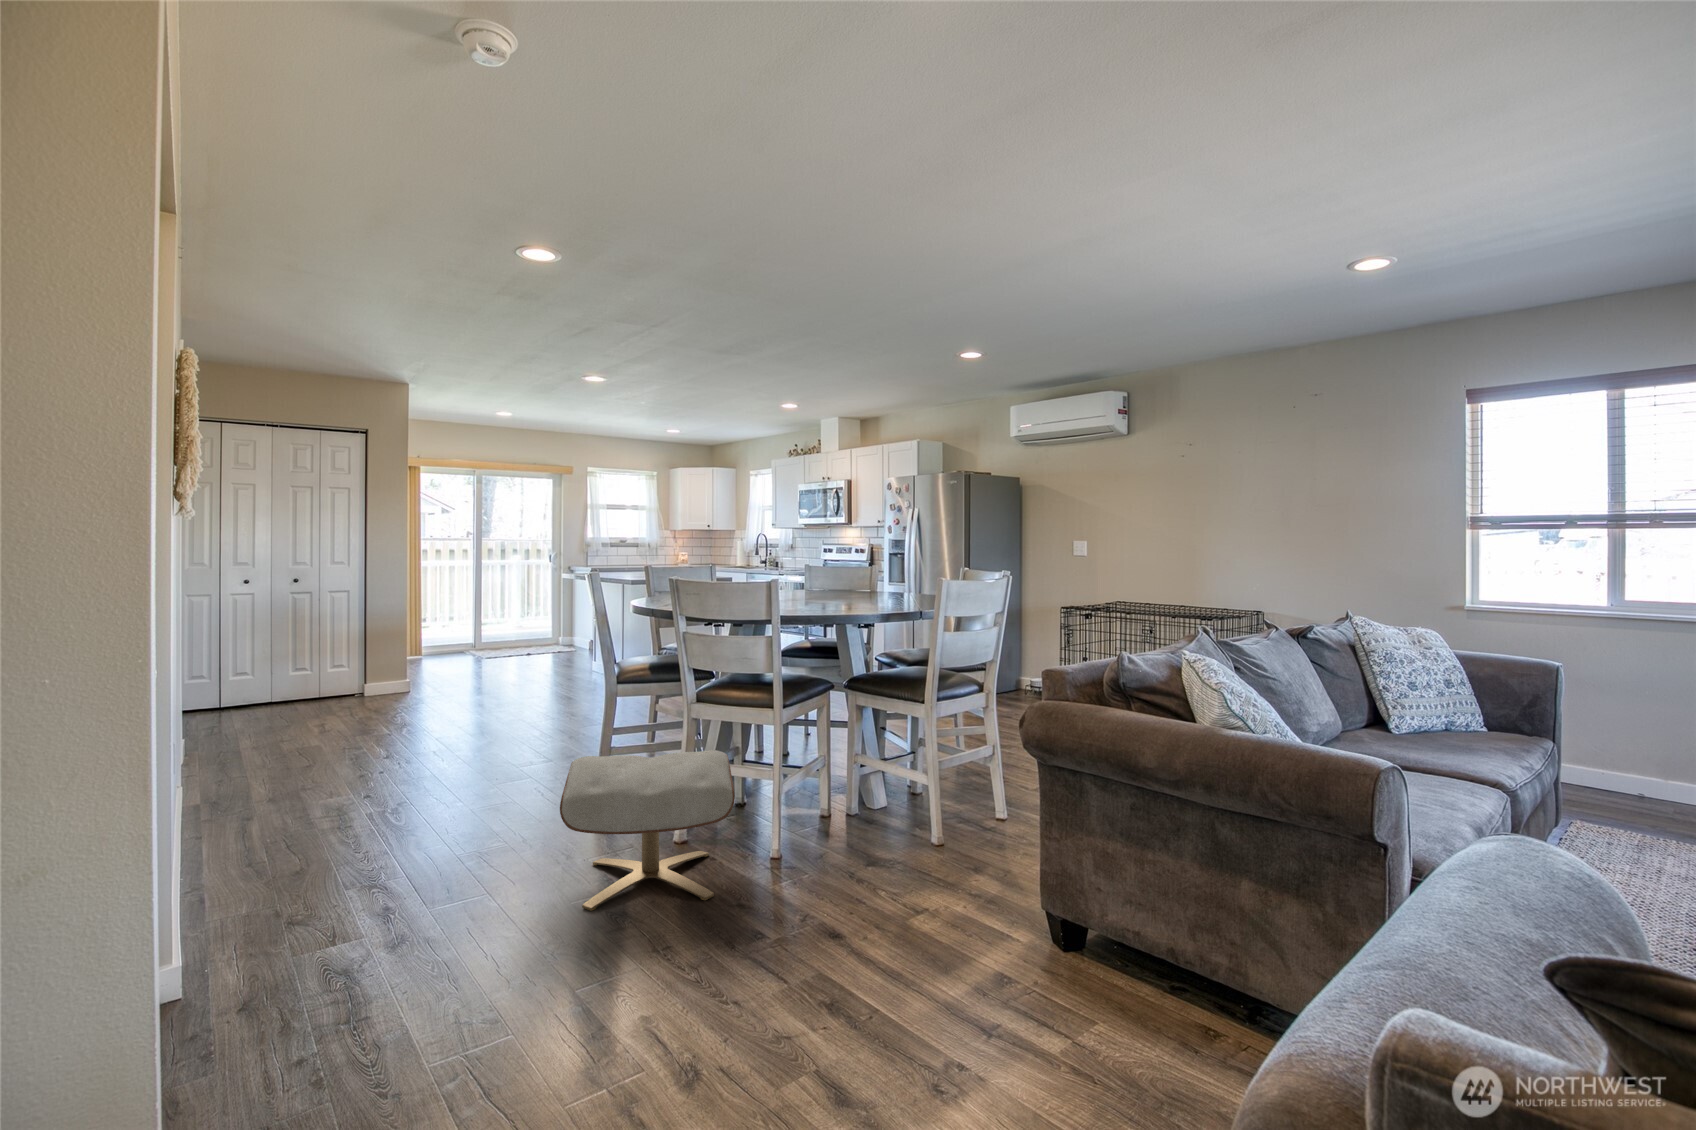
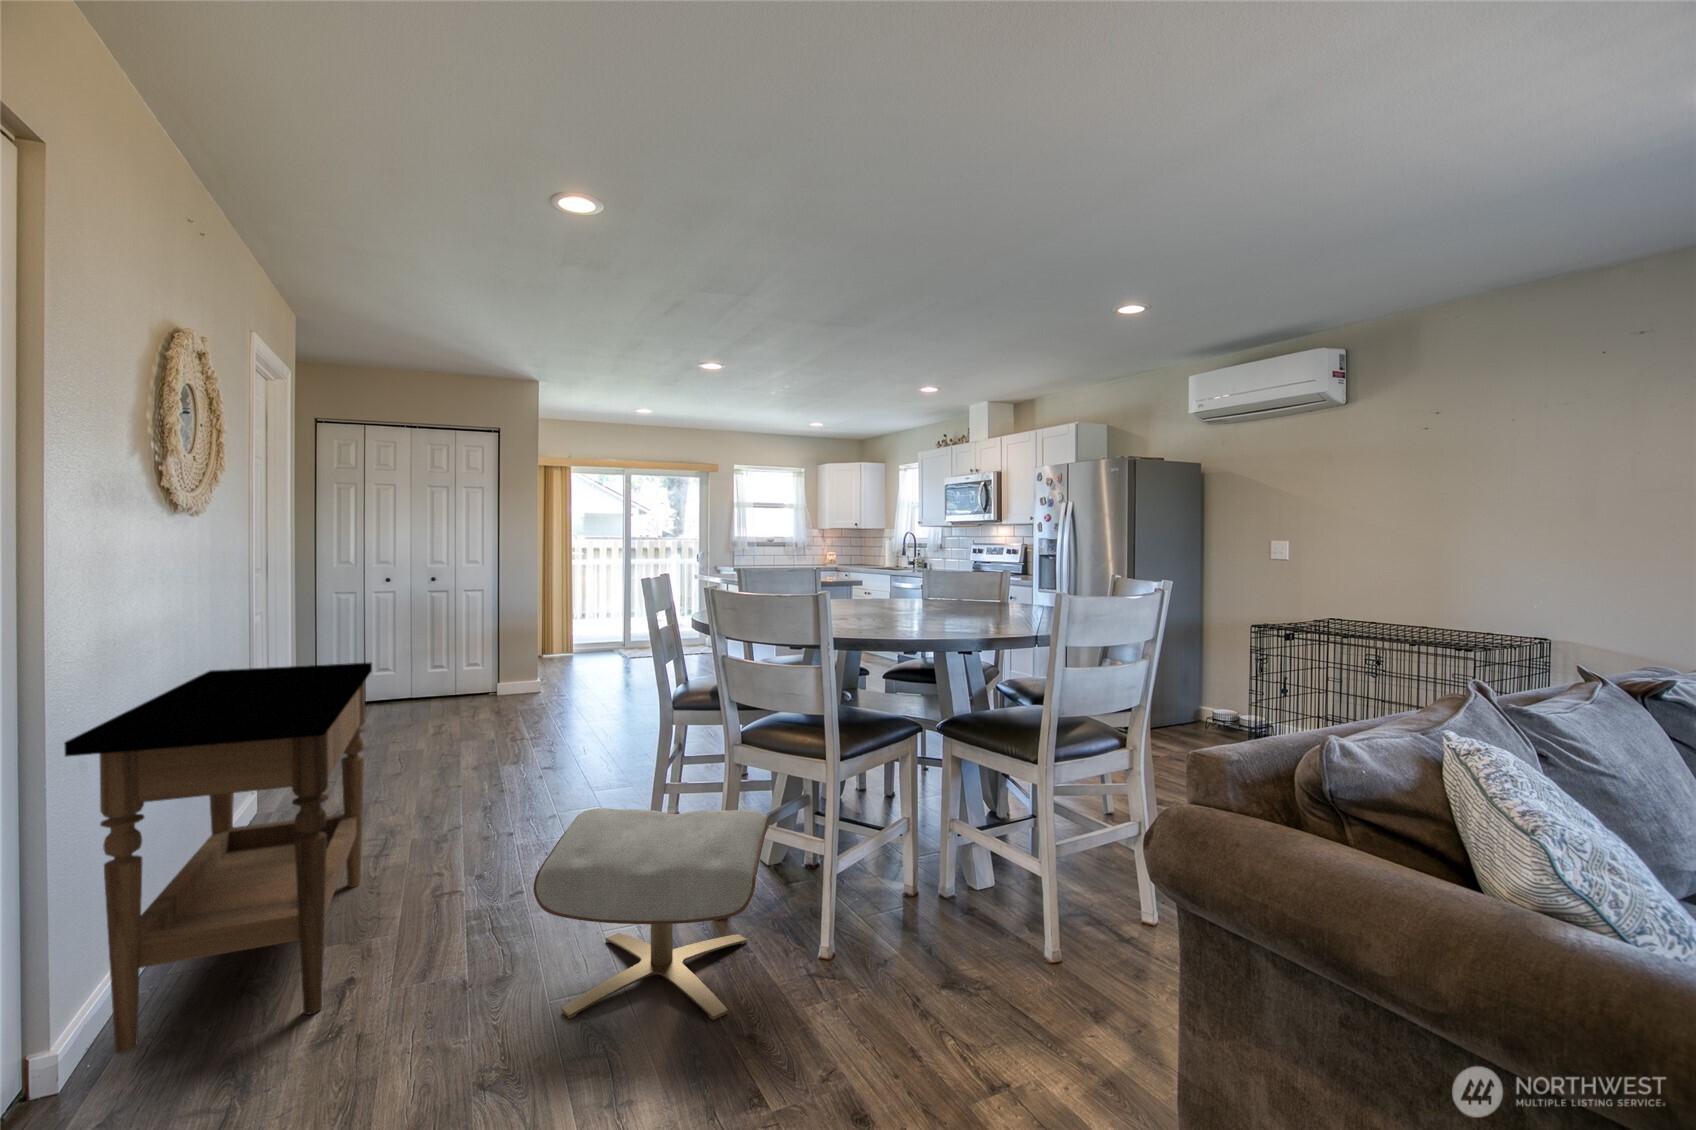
side table: none [181,649,388,970] -> present [65,663,372,1054]

